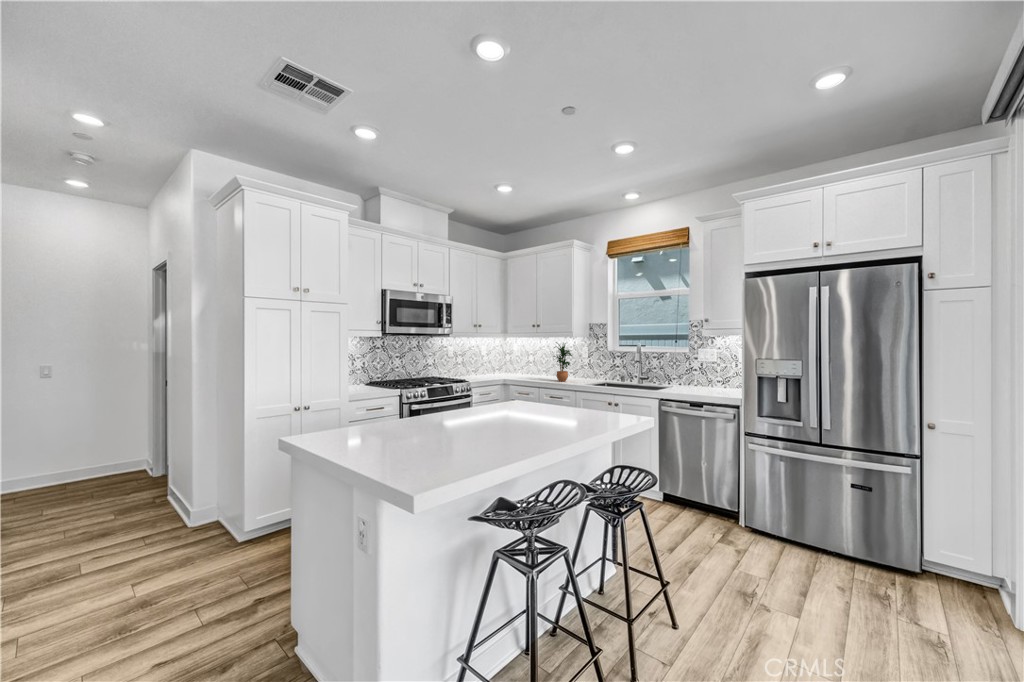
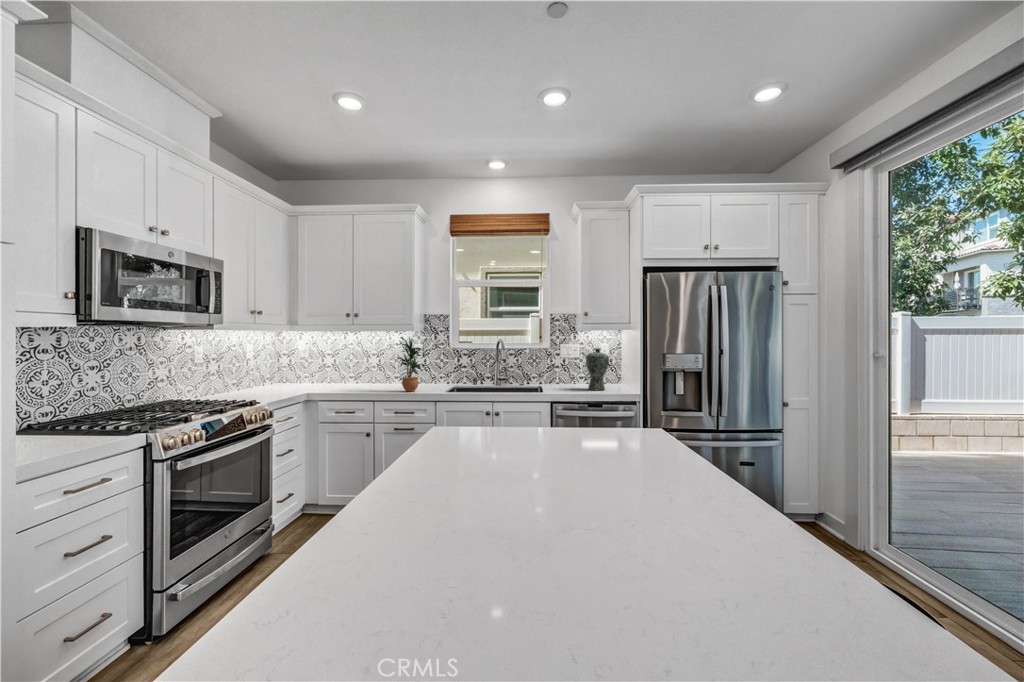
vase: none [703,353,727,392] -> present [586,348,609,390]

